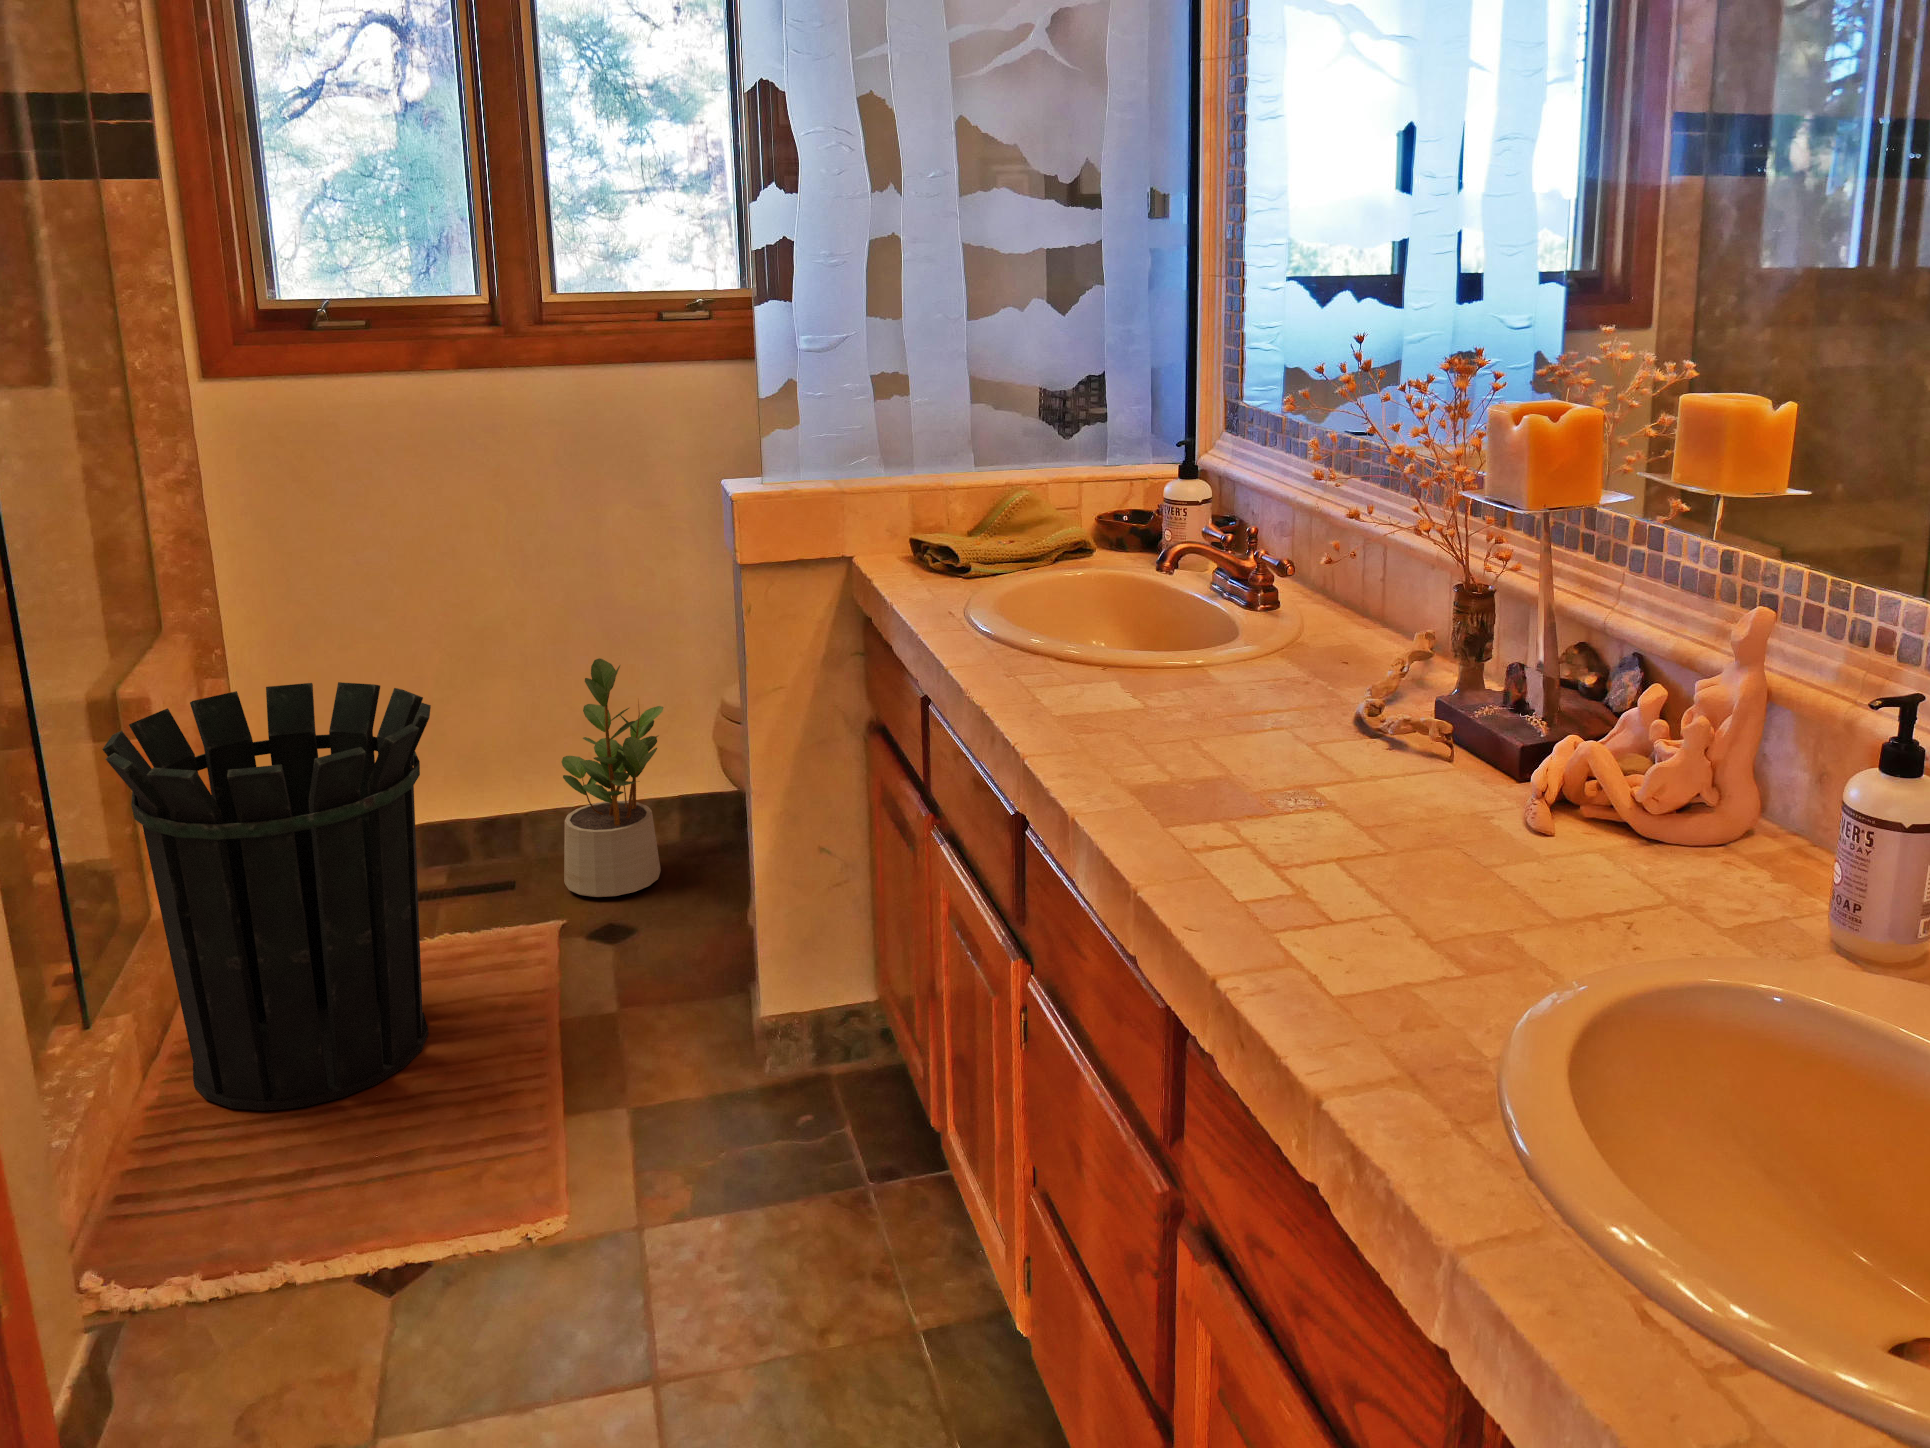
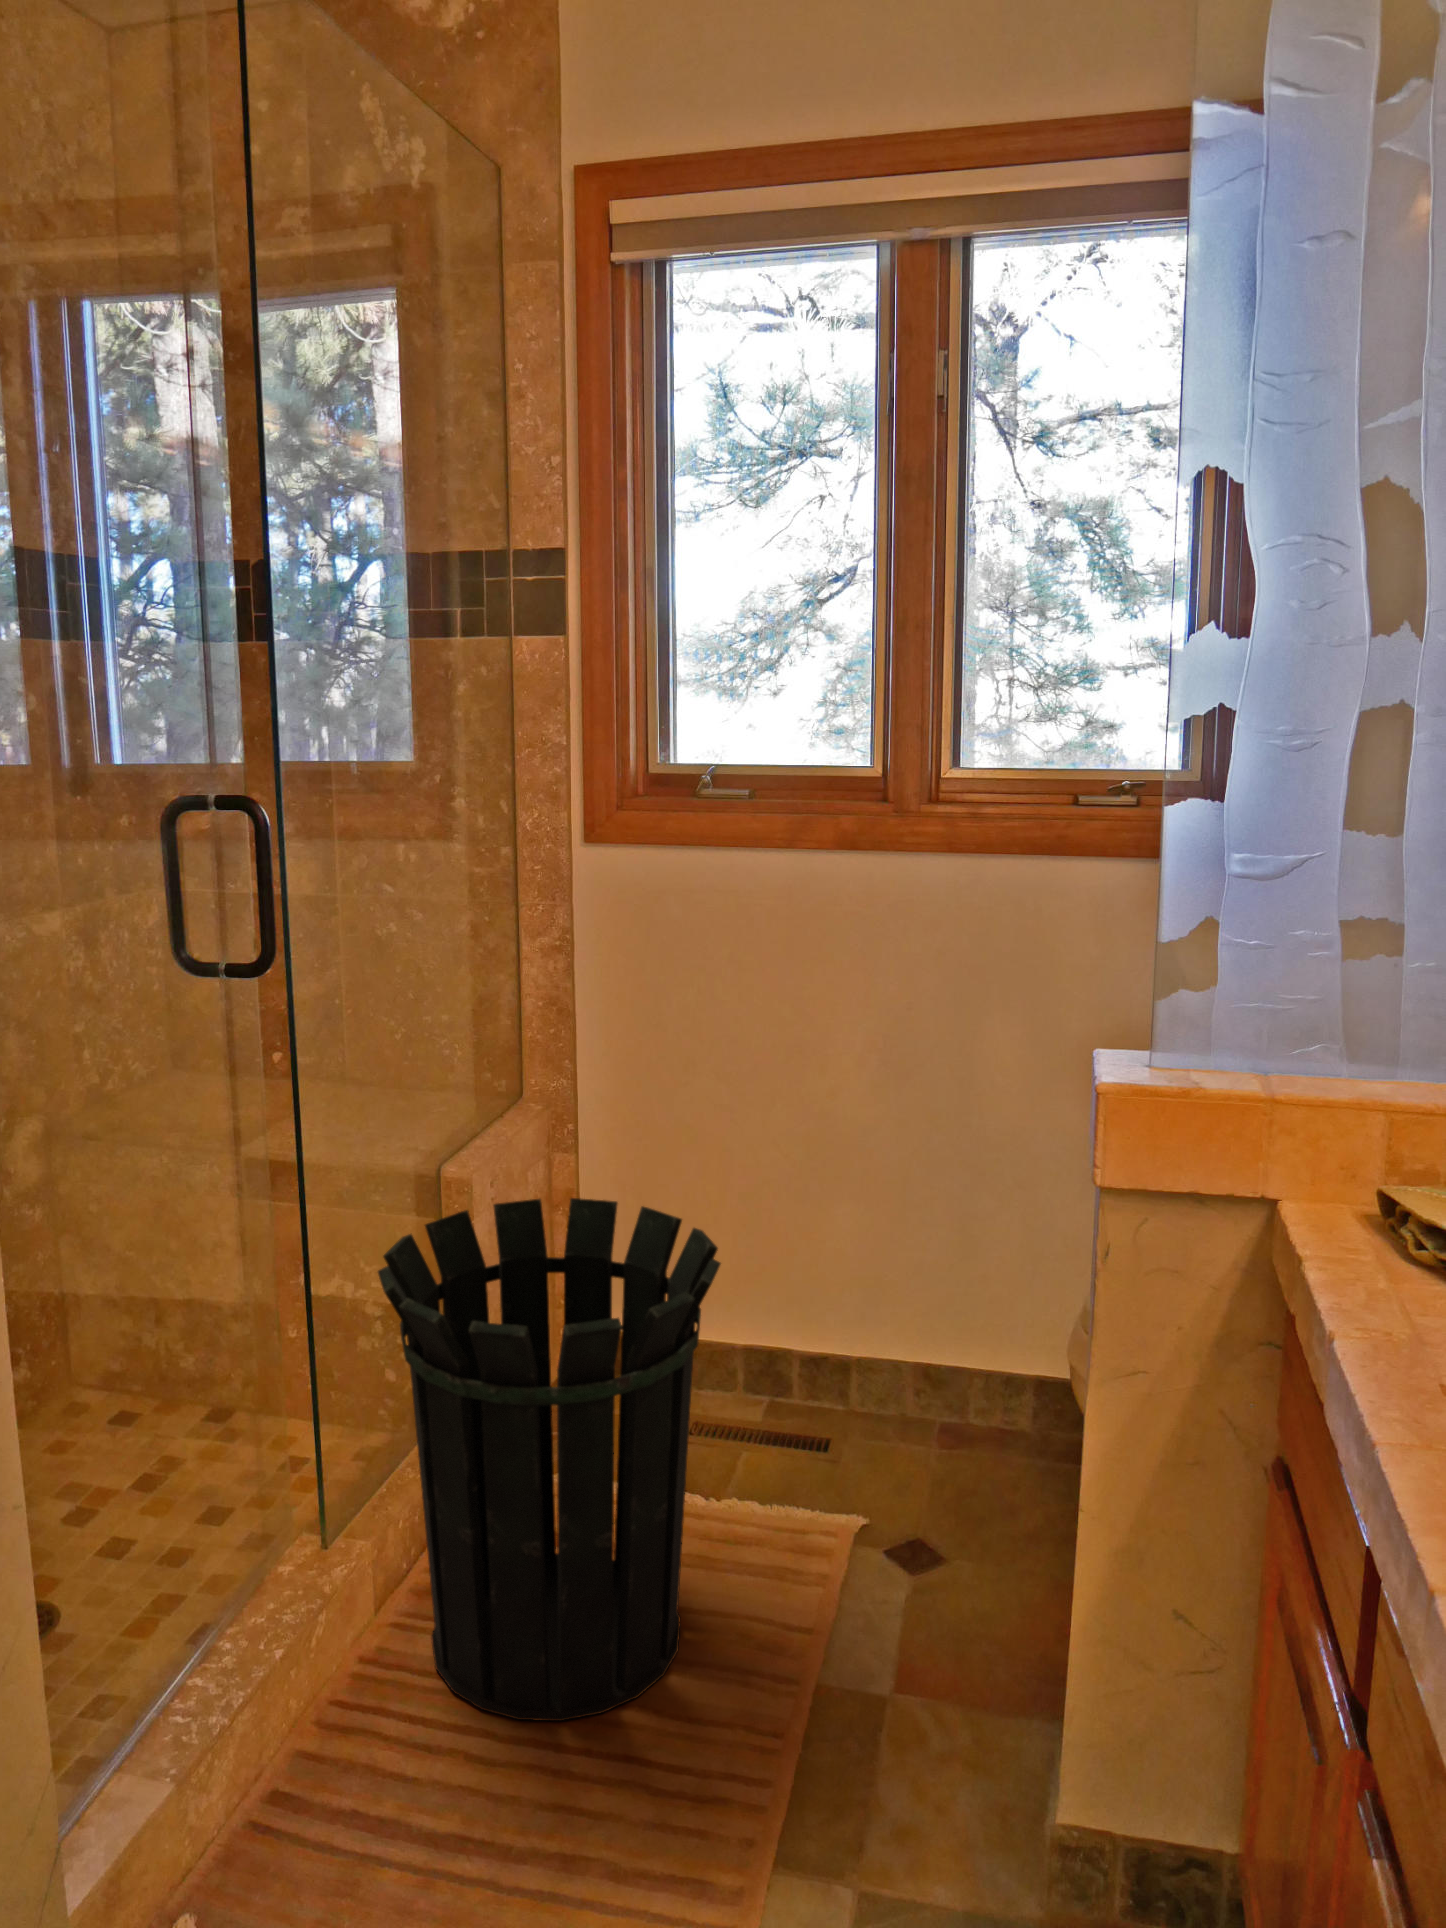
potted plant: present [562,658,663,897] -> none [881,1207,1023,1501]

